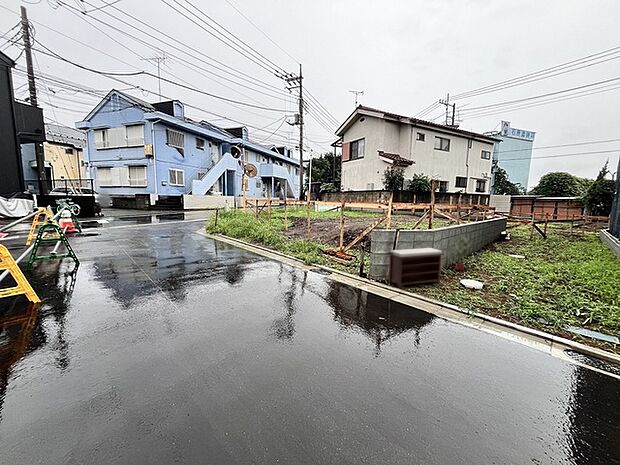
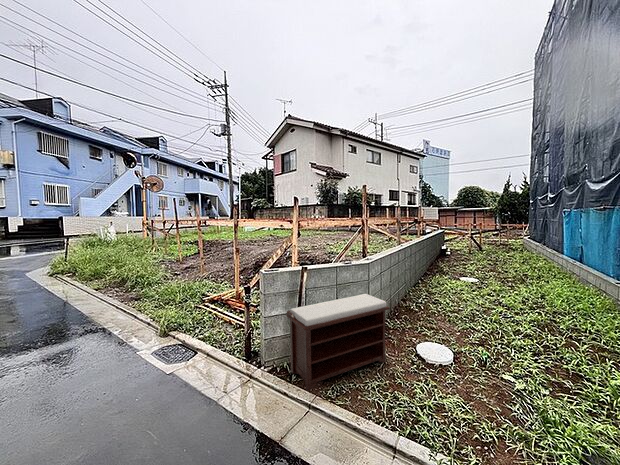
potted tree: present [450,235,470,271] -> none [395,262,427,322]

